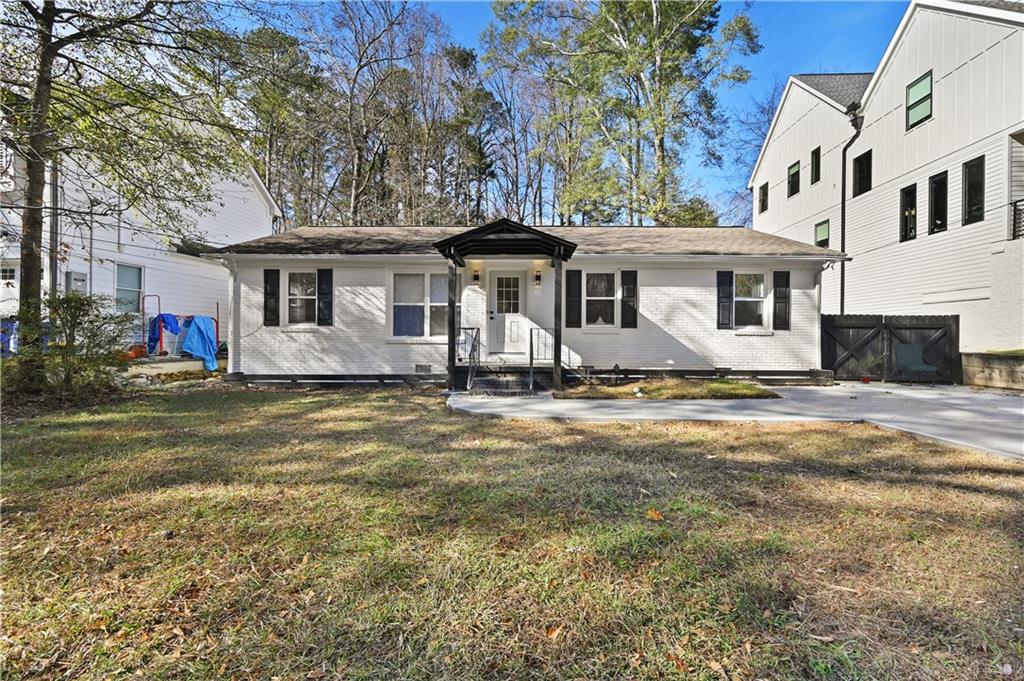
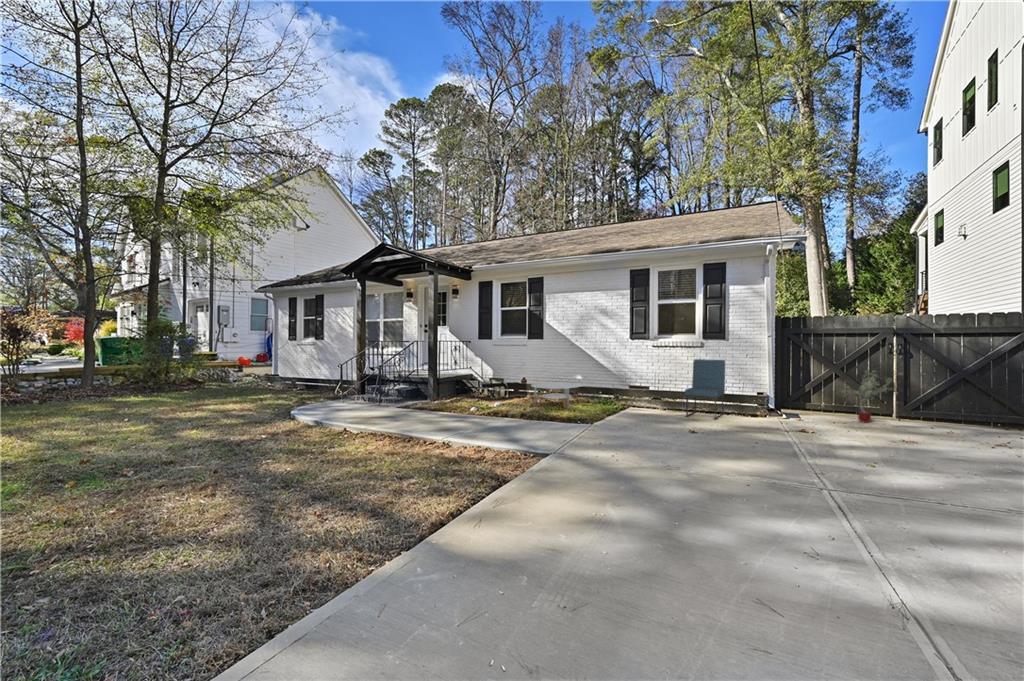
chair: present [895,344,937,387] -> present [685,359,725,419]
round table: none [645,366,692,388] -> present [531,382,582,409]

